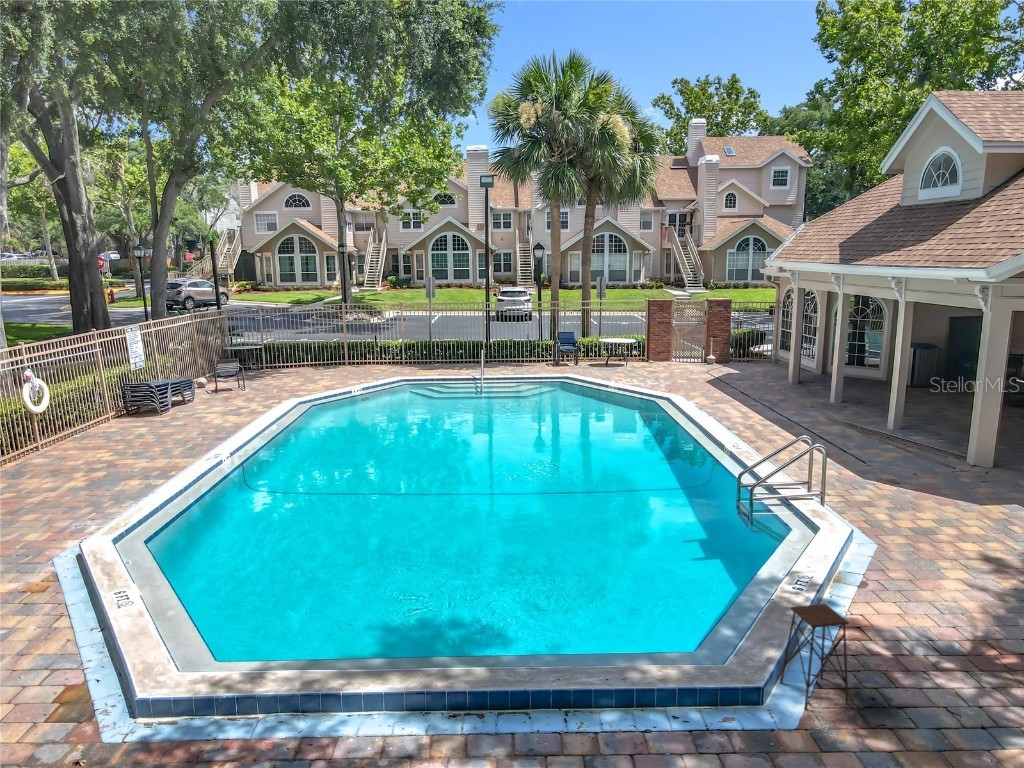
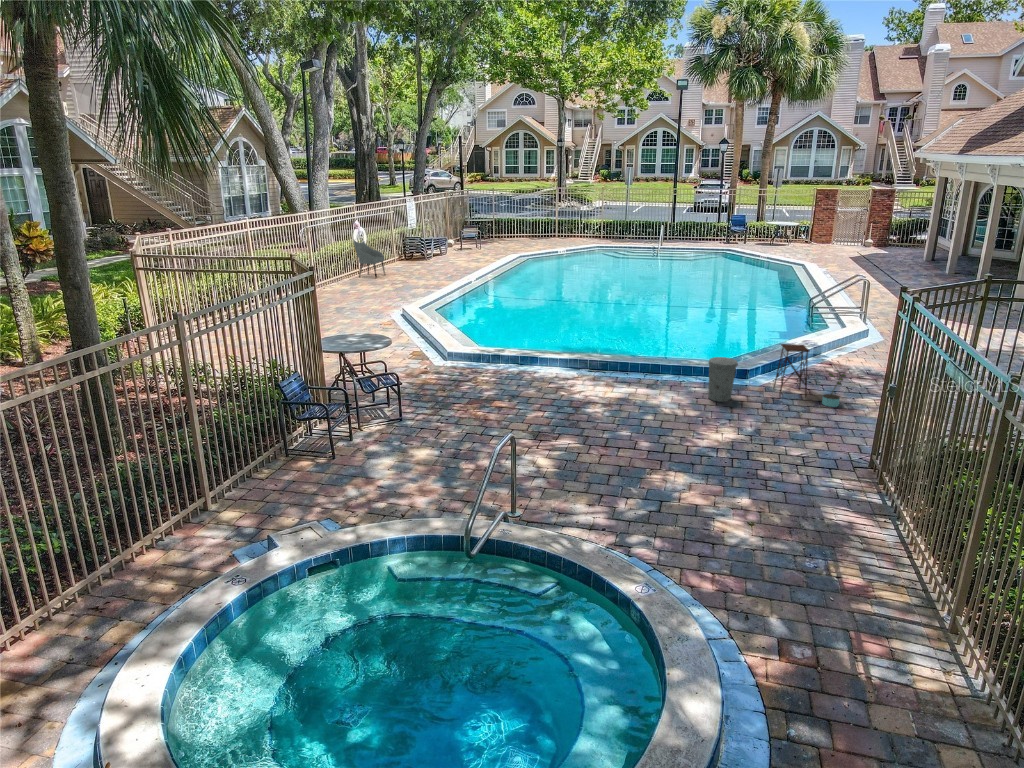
chair: none [29,397,88,458] -> present [354,240,385,278]
potted plant: none [875,628,935,728] -> present [822,355,846,407]
trash can: none [686,652,742,747] -> present [708,357,738,402]

